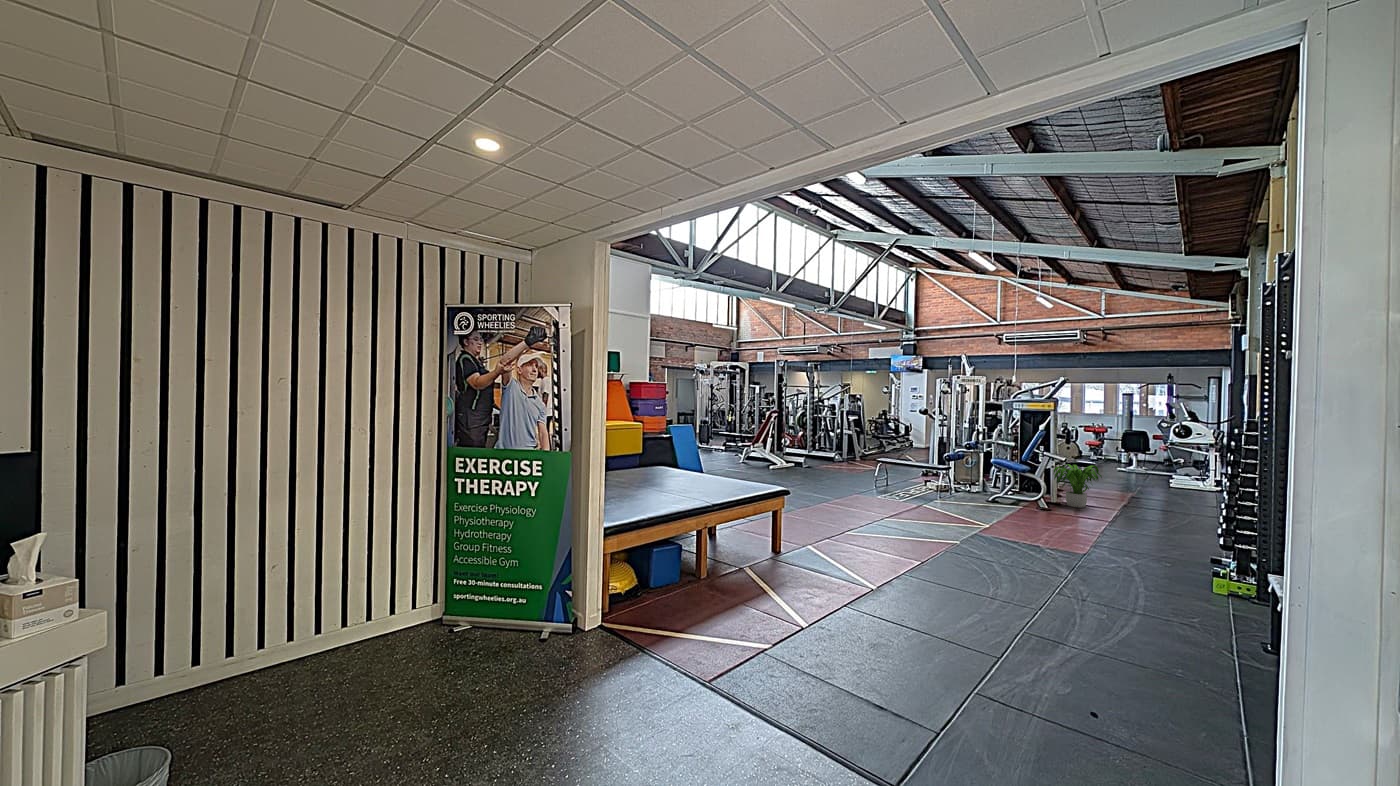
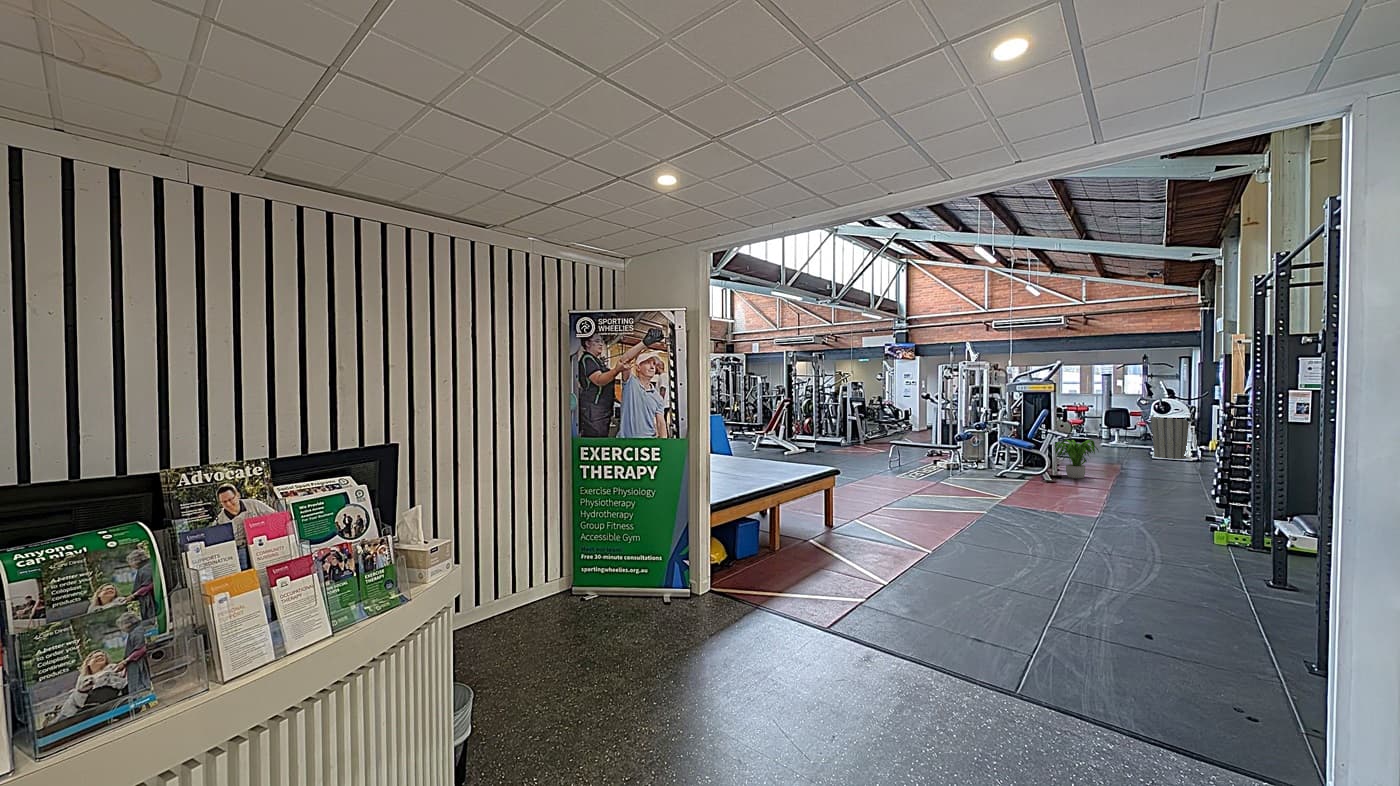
trash can: none [1171,442,1213,489] -> present [1151,417,1189,459]

